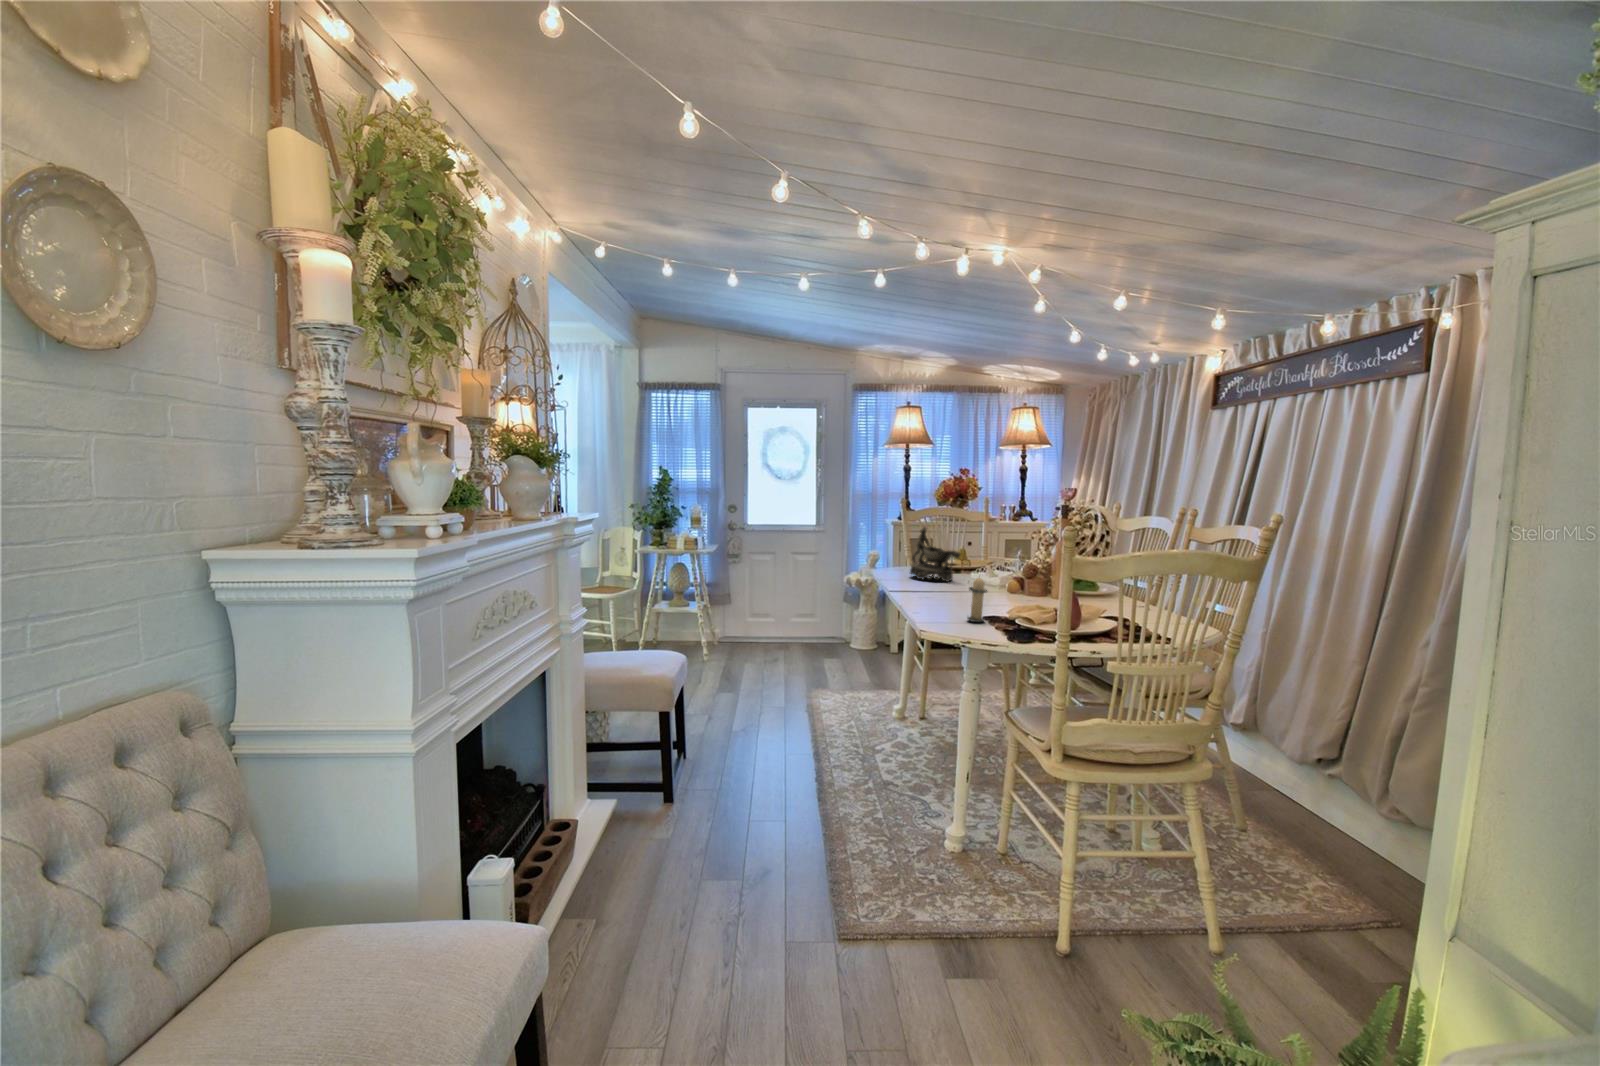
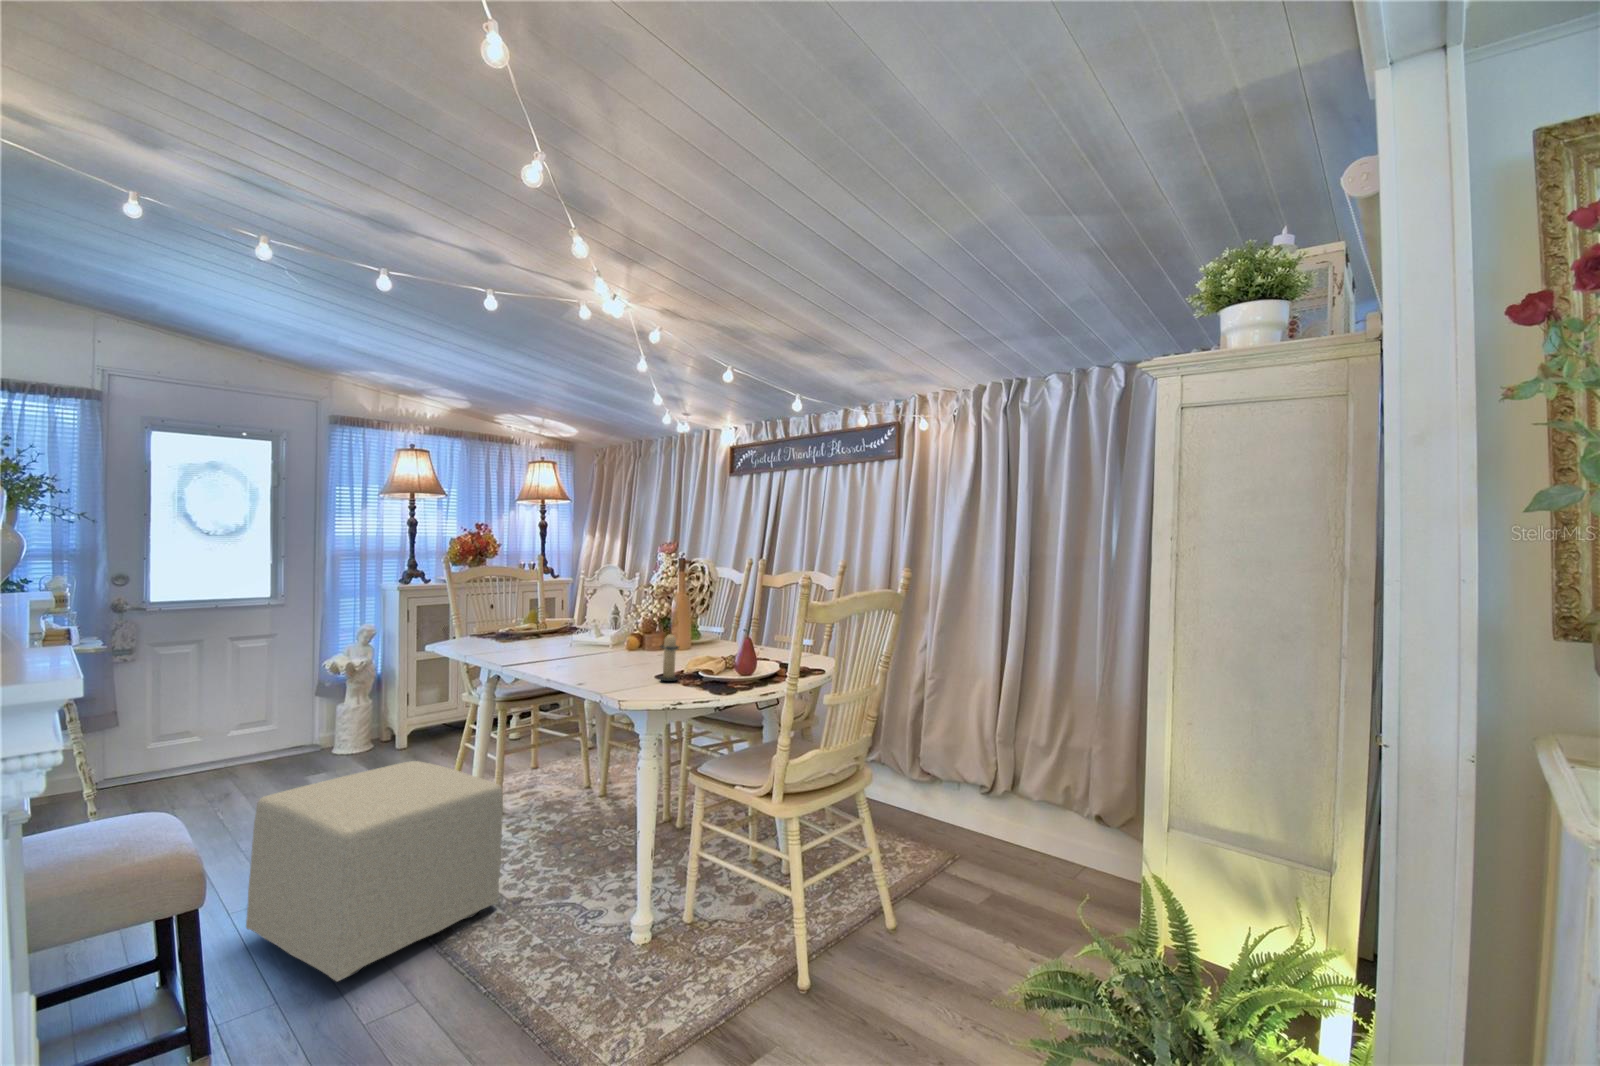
decorative bowl: present [910,527,960,582] -> none [511,587,581,648]
ottoman: none [737,654,879,786] -> present [246,761,503,981]

